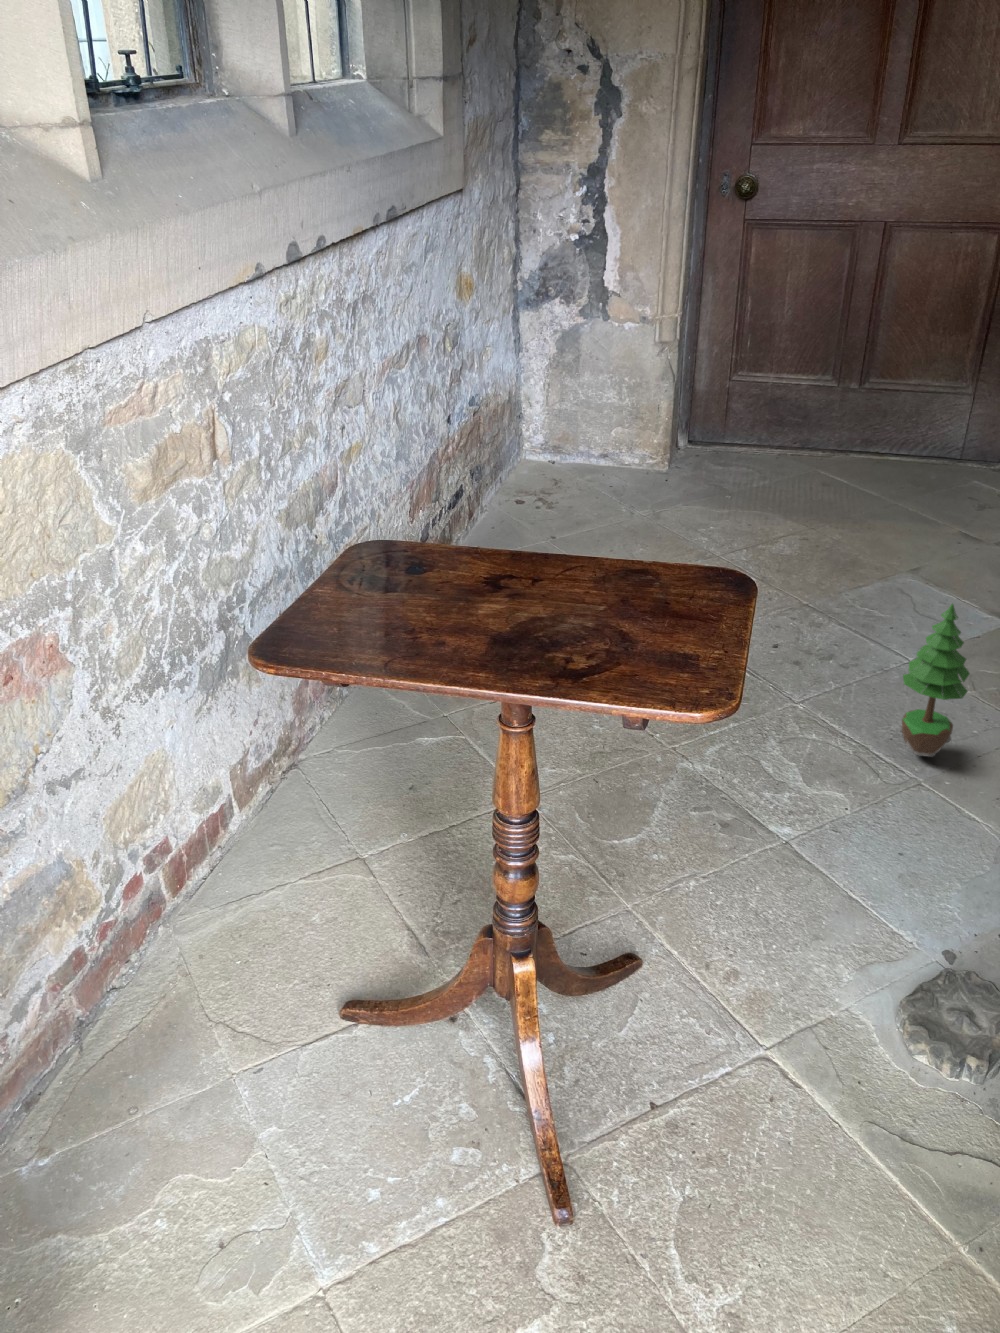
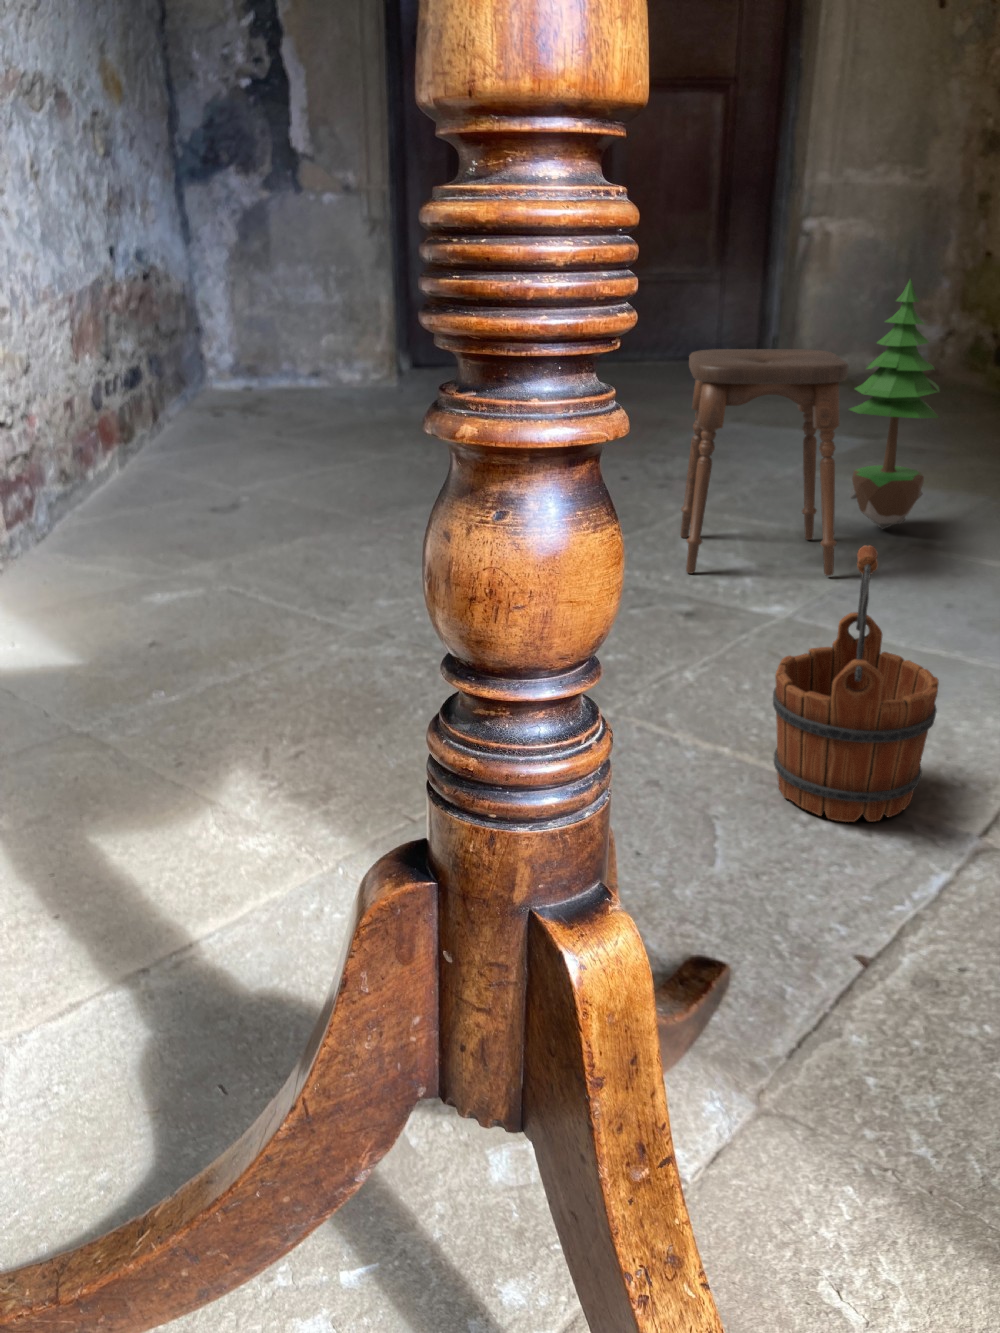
stool: none [749,631,878,806] -> present [680,349,848,576]
wooden bucket: none [680,892,764,1026] -> present [773,545,939,822]

